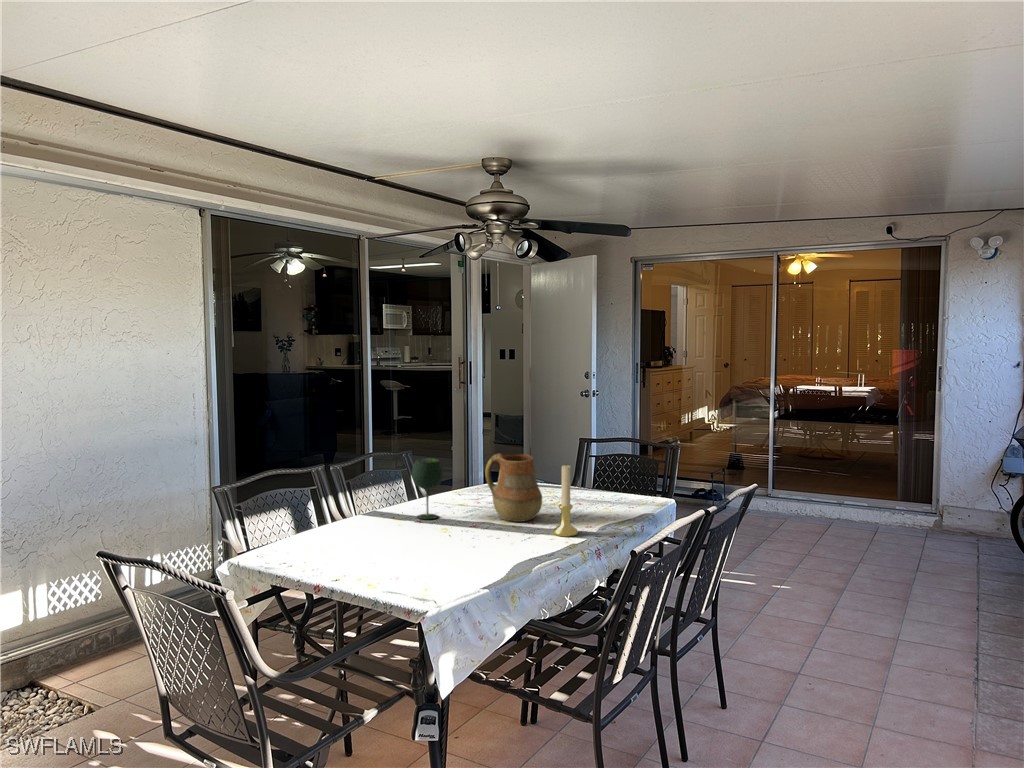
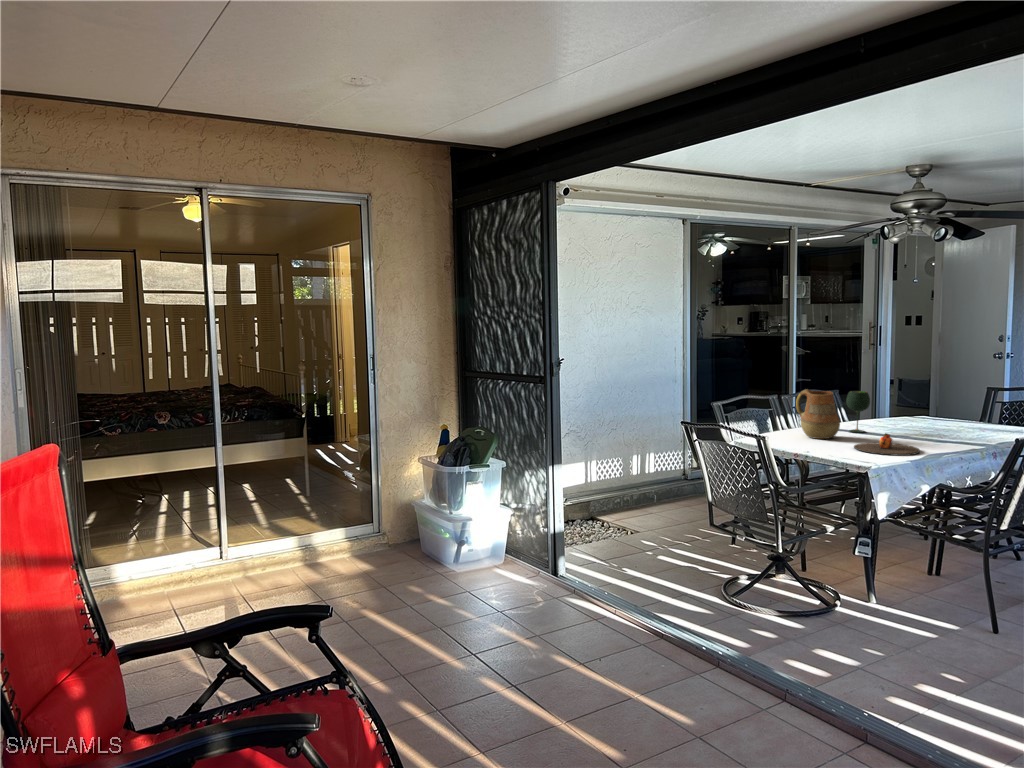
pitcher: present [485,453,542,522] -> present [796,389,840,439]
candle holder: present [553,465,578,537] -> none [959,394,980,447]
plate: none [412,533,503,574] -> present [854,433,920,456]

